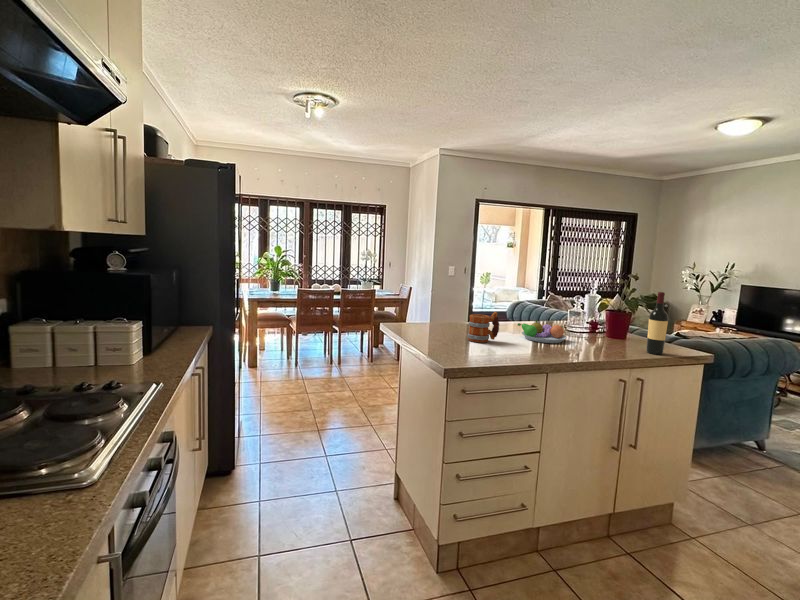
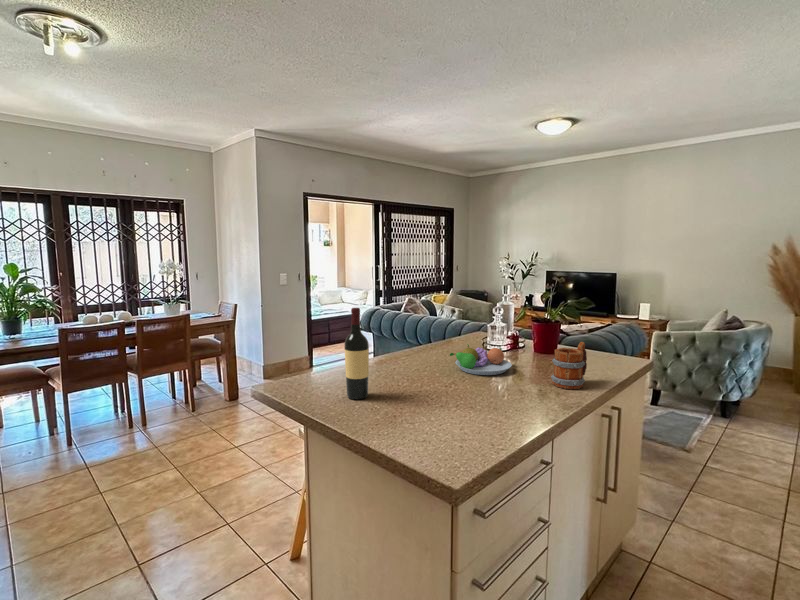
wine bottle: present [646,292,668,354] -> present [344,308,369,399]
mug: present [467,312,499,343] -> present [551,342,587,389]

